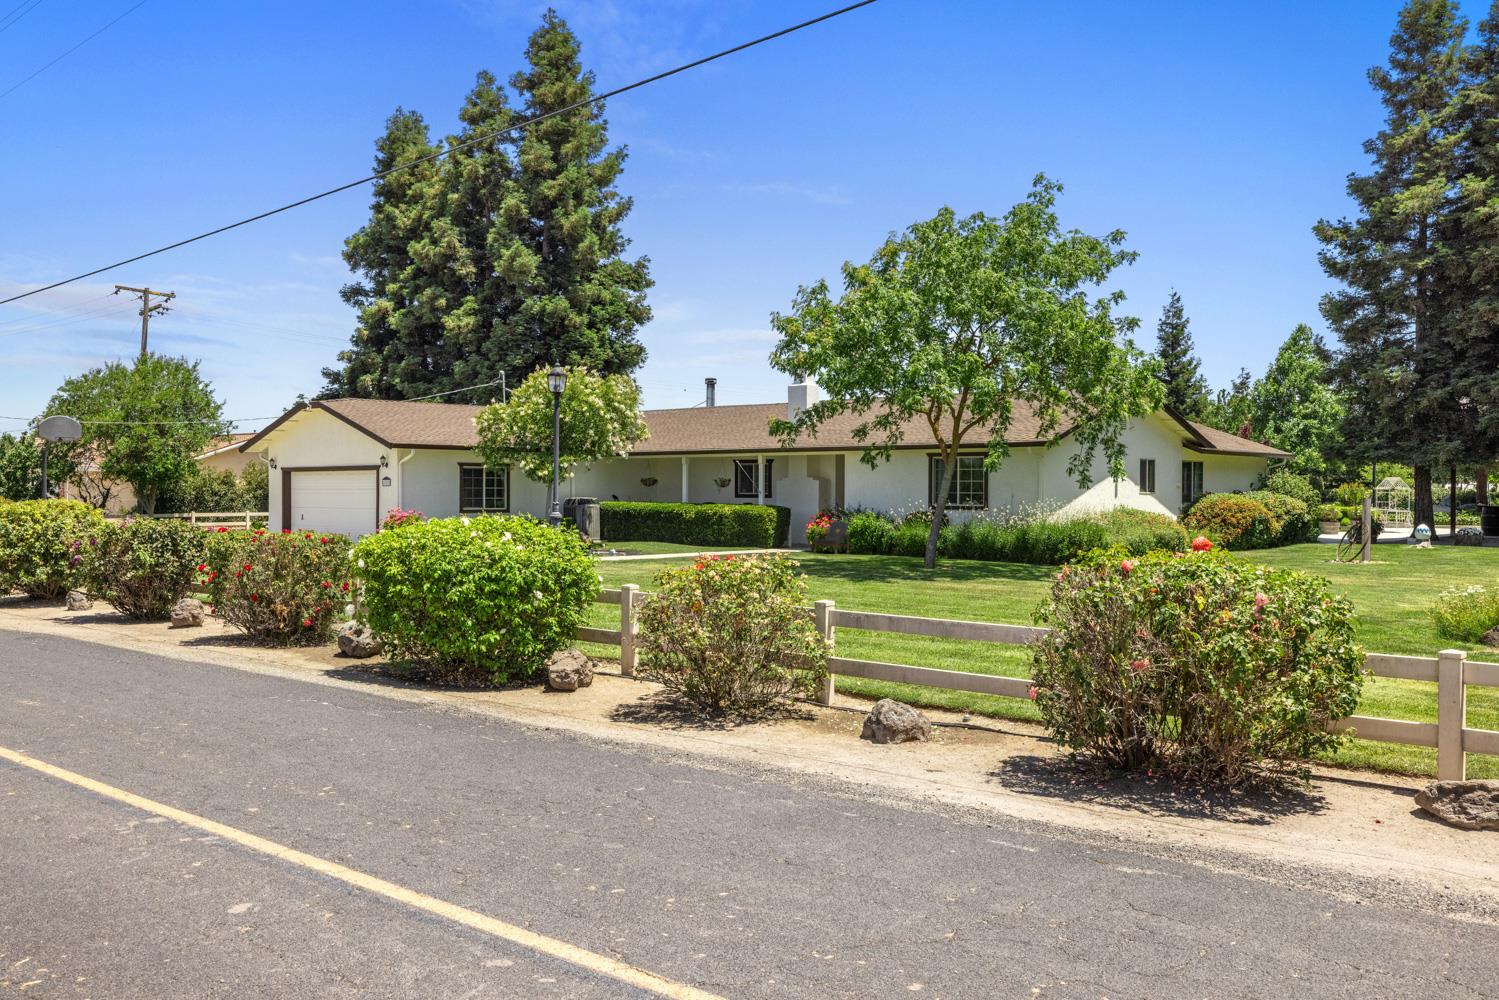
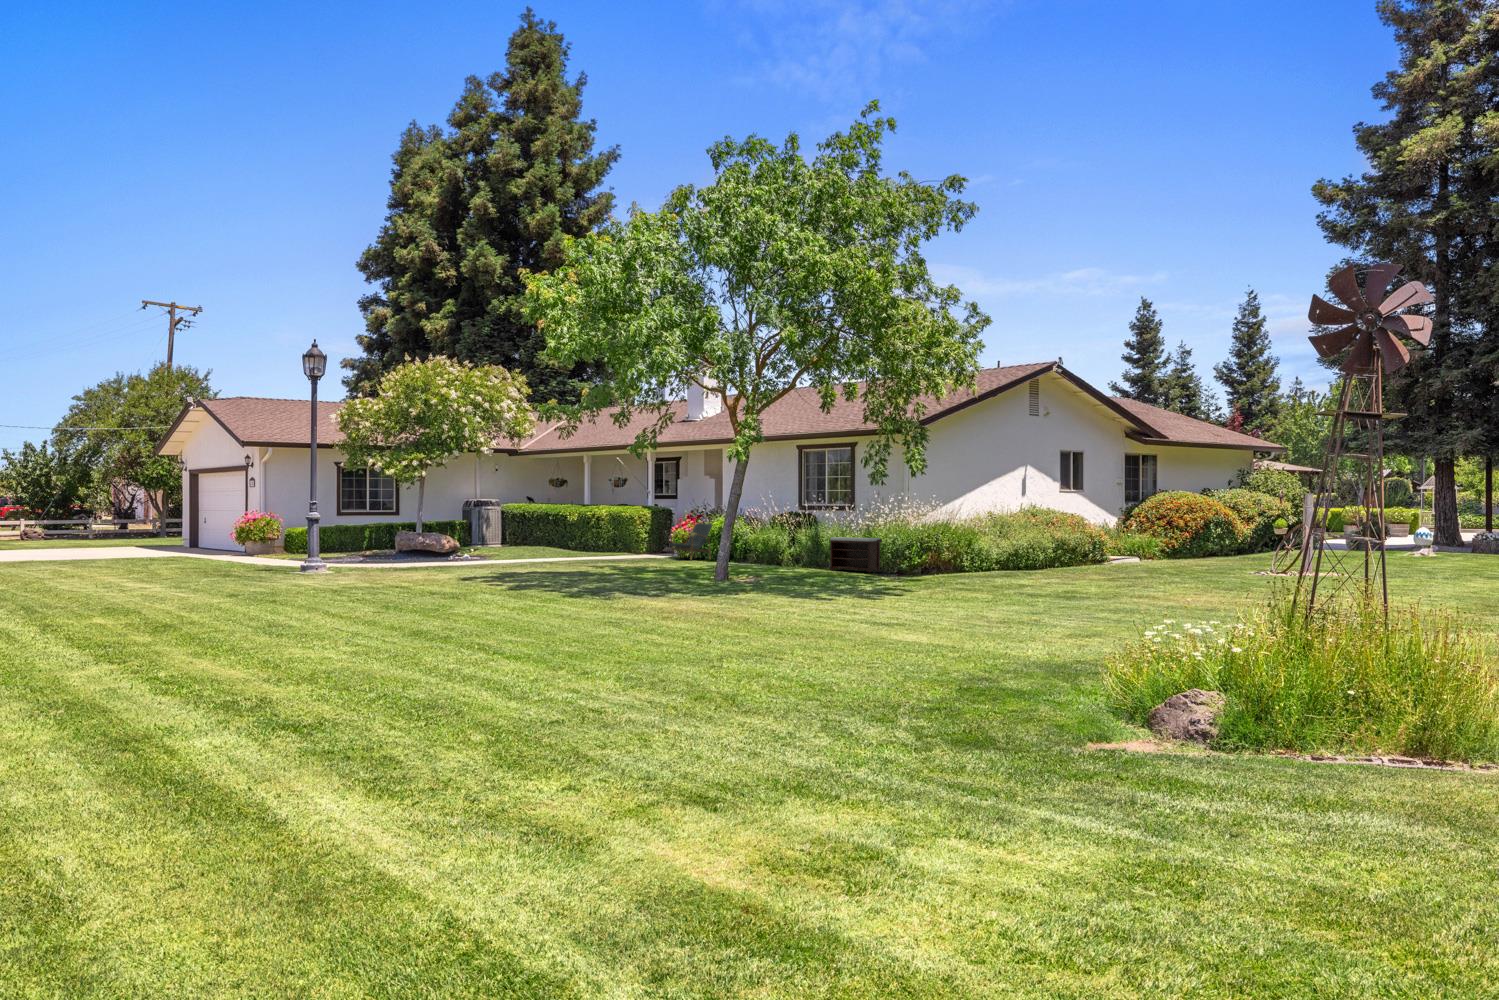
bench: none [976,534,1023,563] -> present [829,537,882,573]

